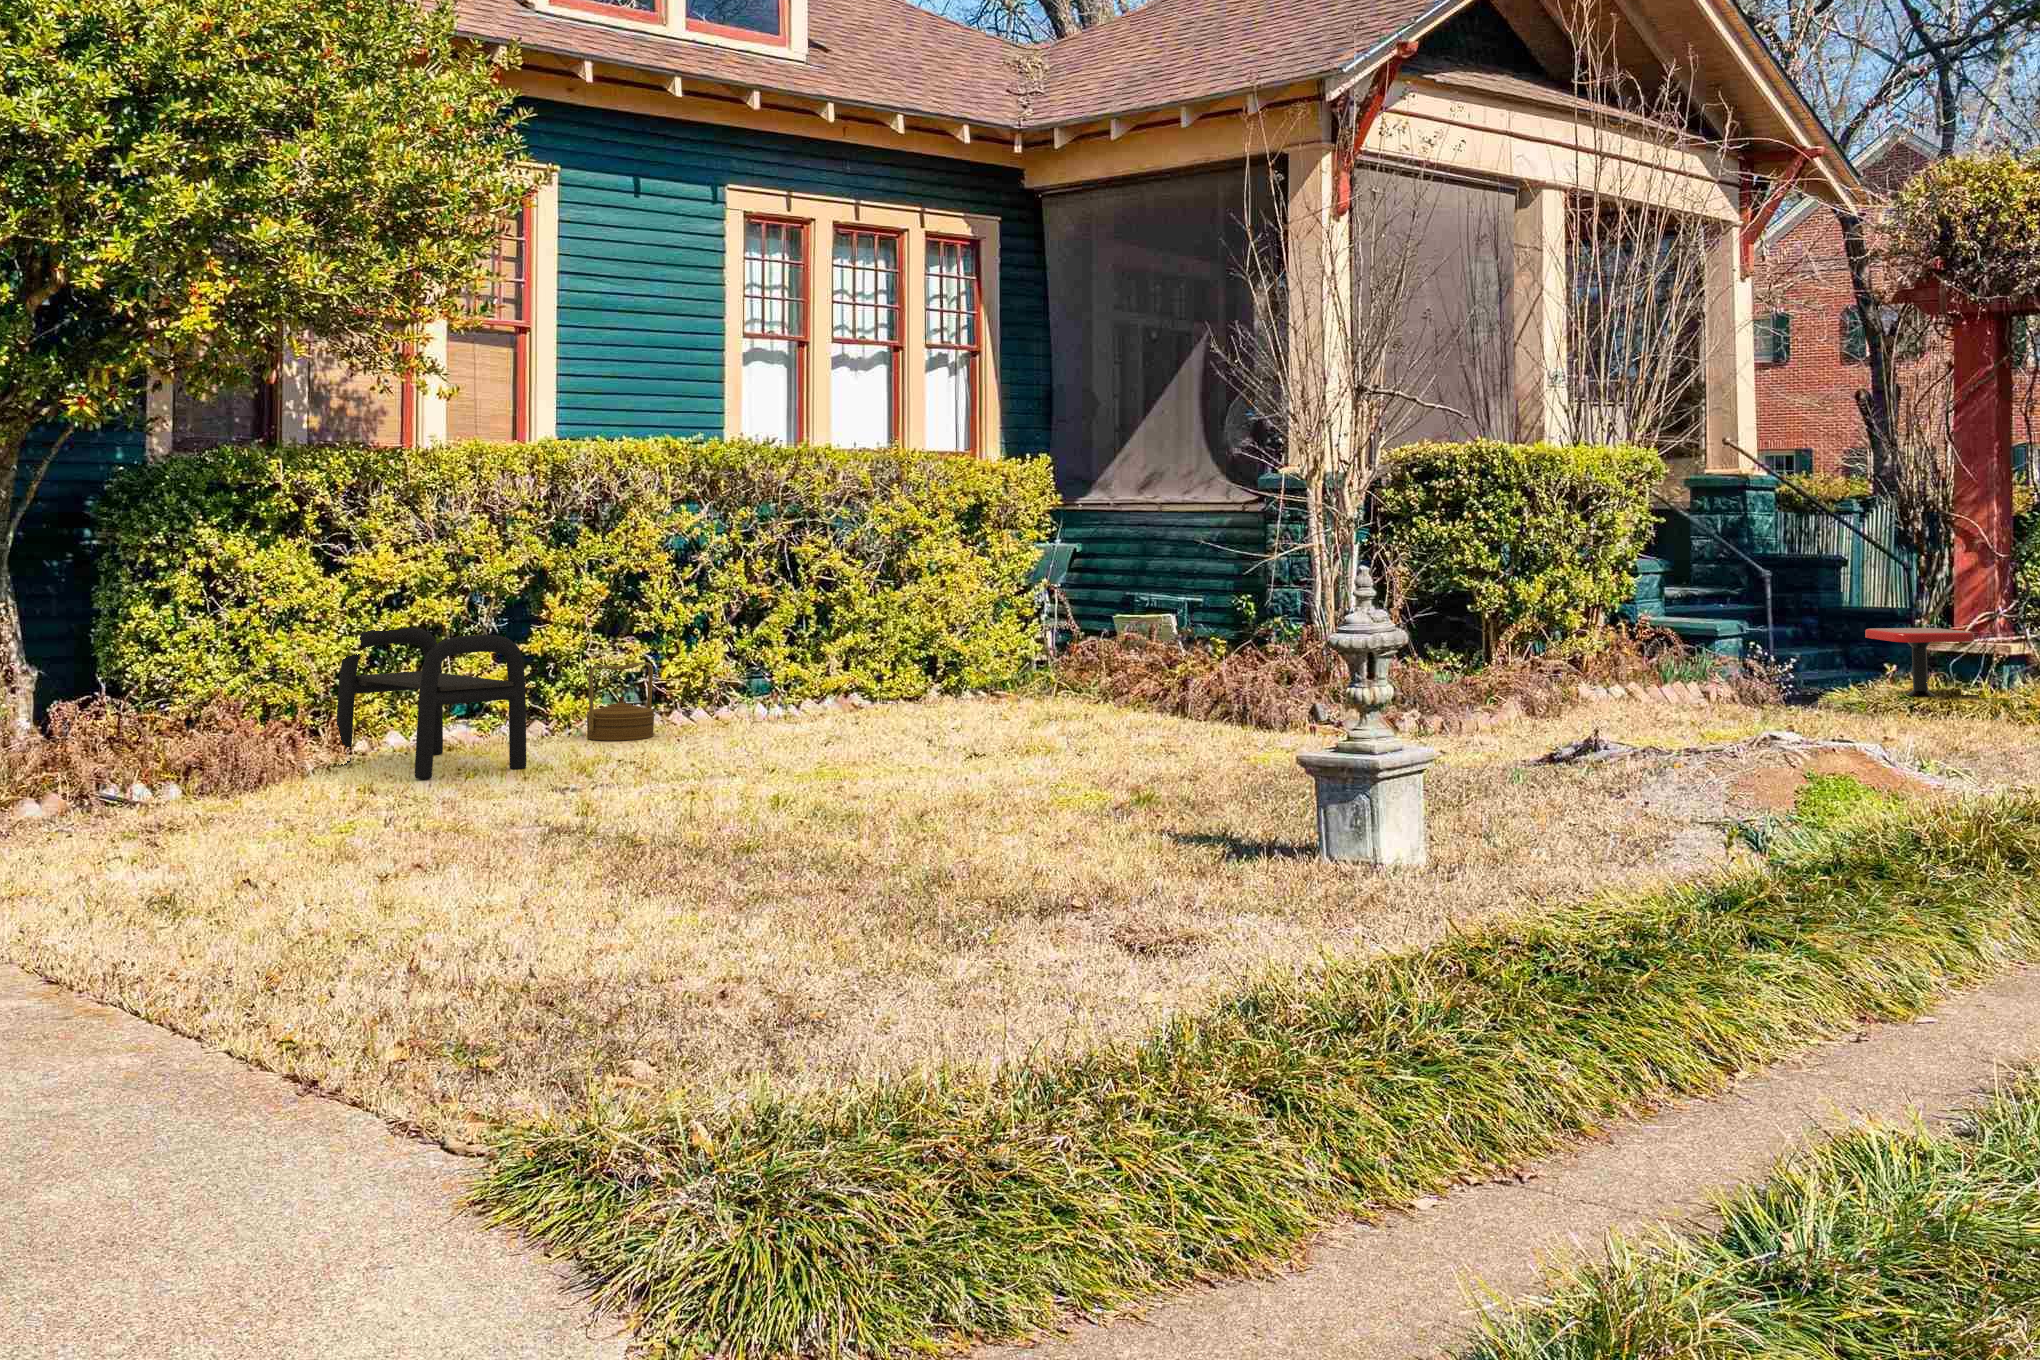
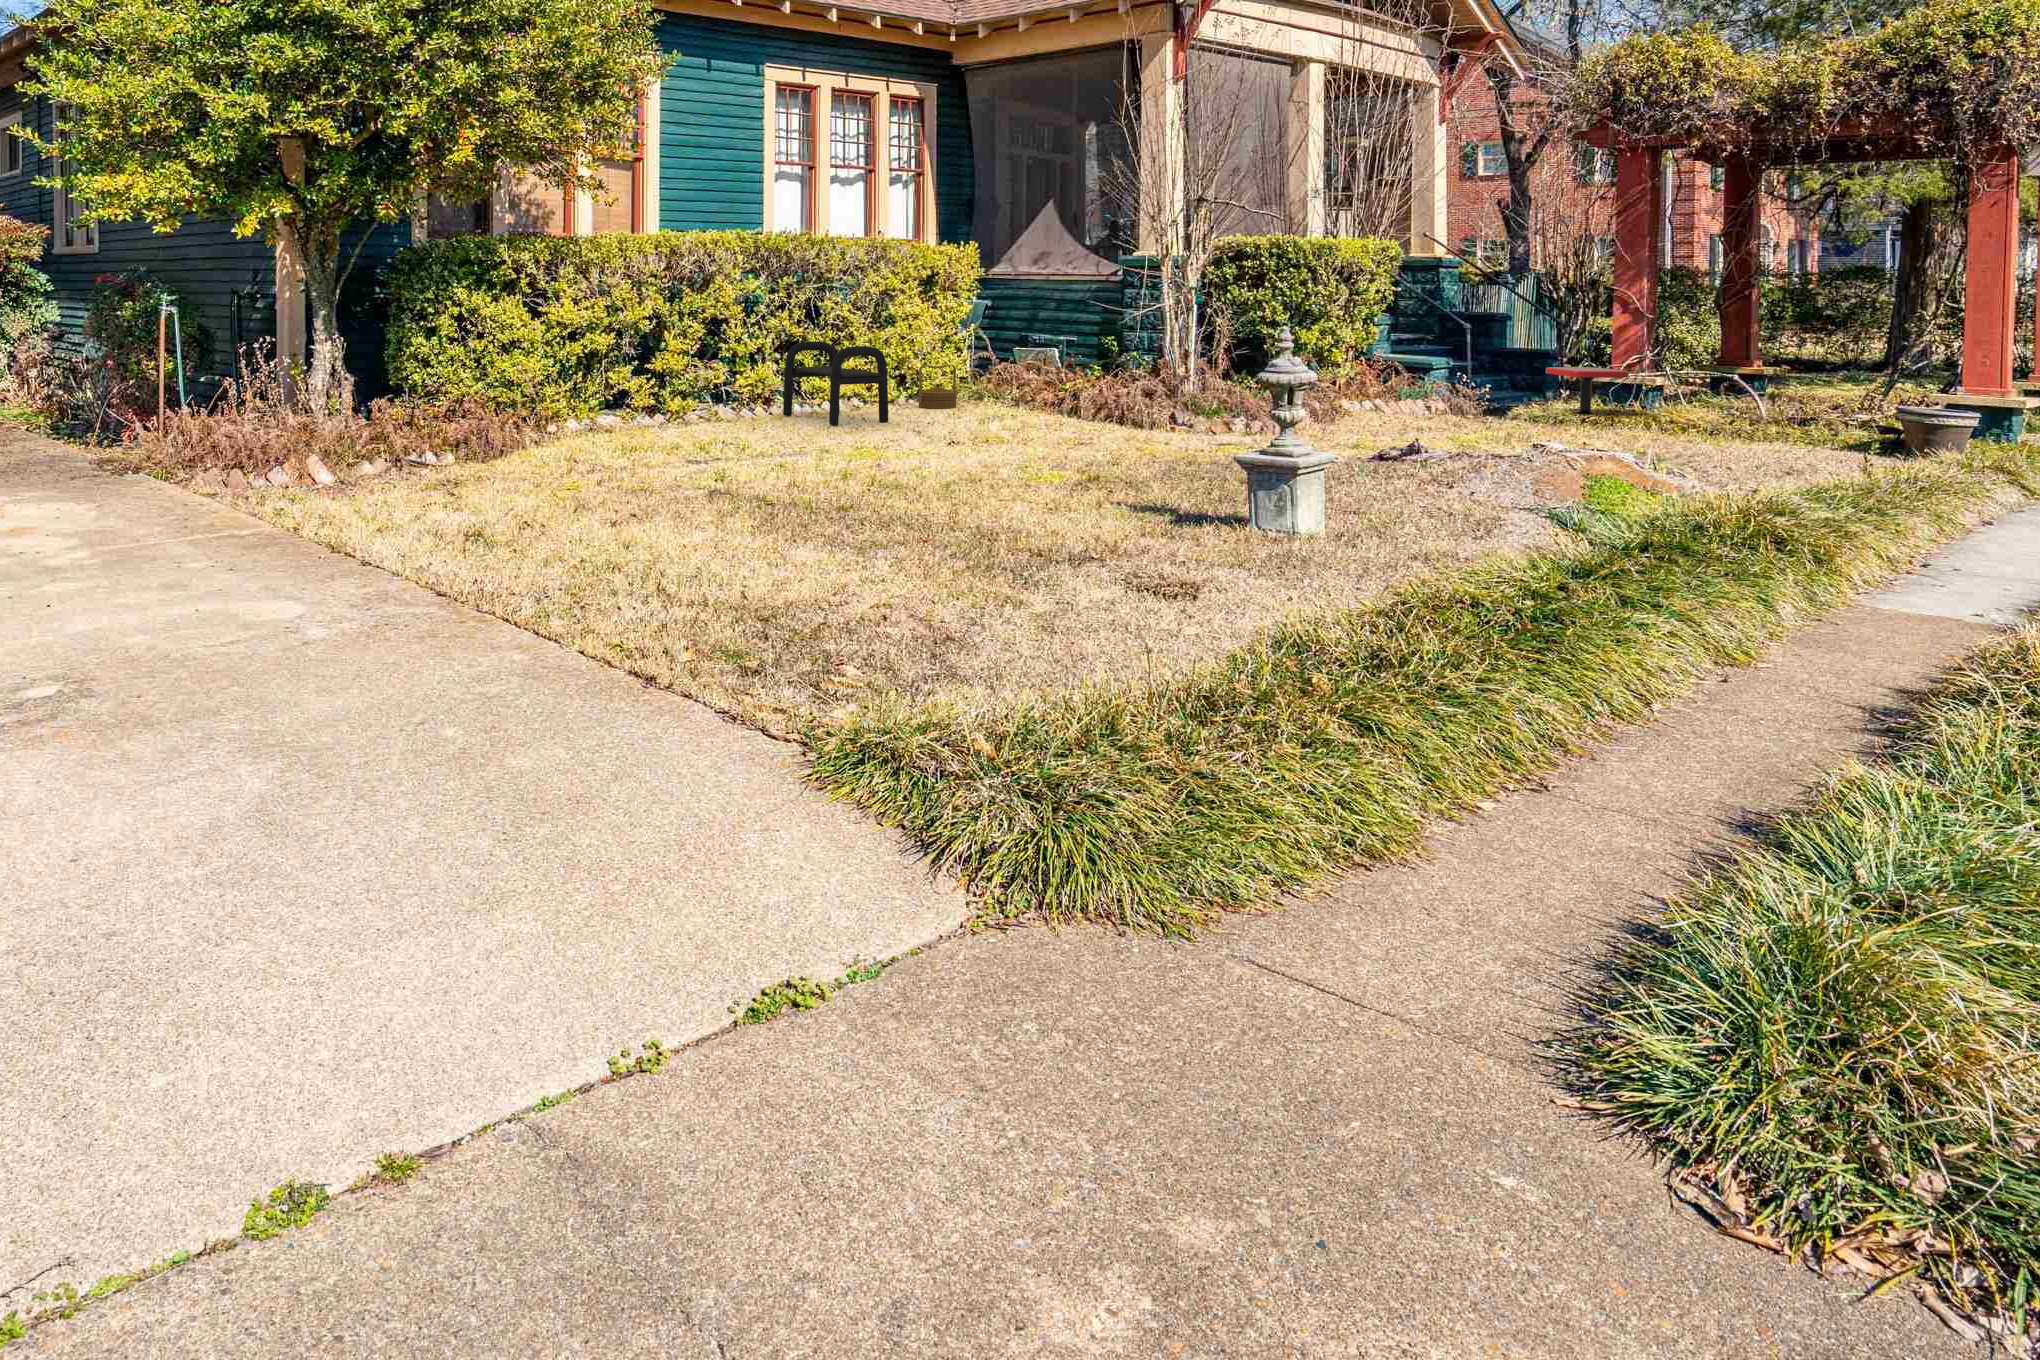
bench: present [337,627,526,779] -> present [783,341,888,425]
woven basket: present [586,662,655,741] -> present [918,365,957,408]

